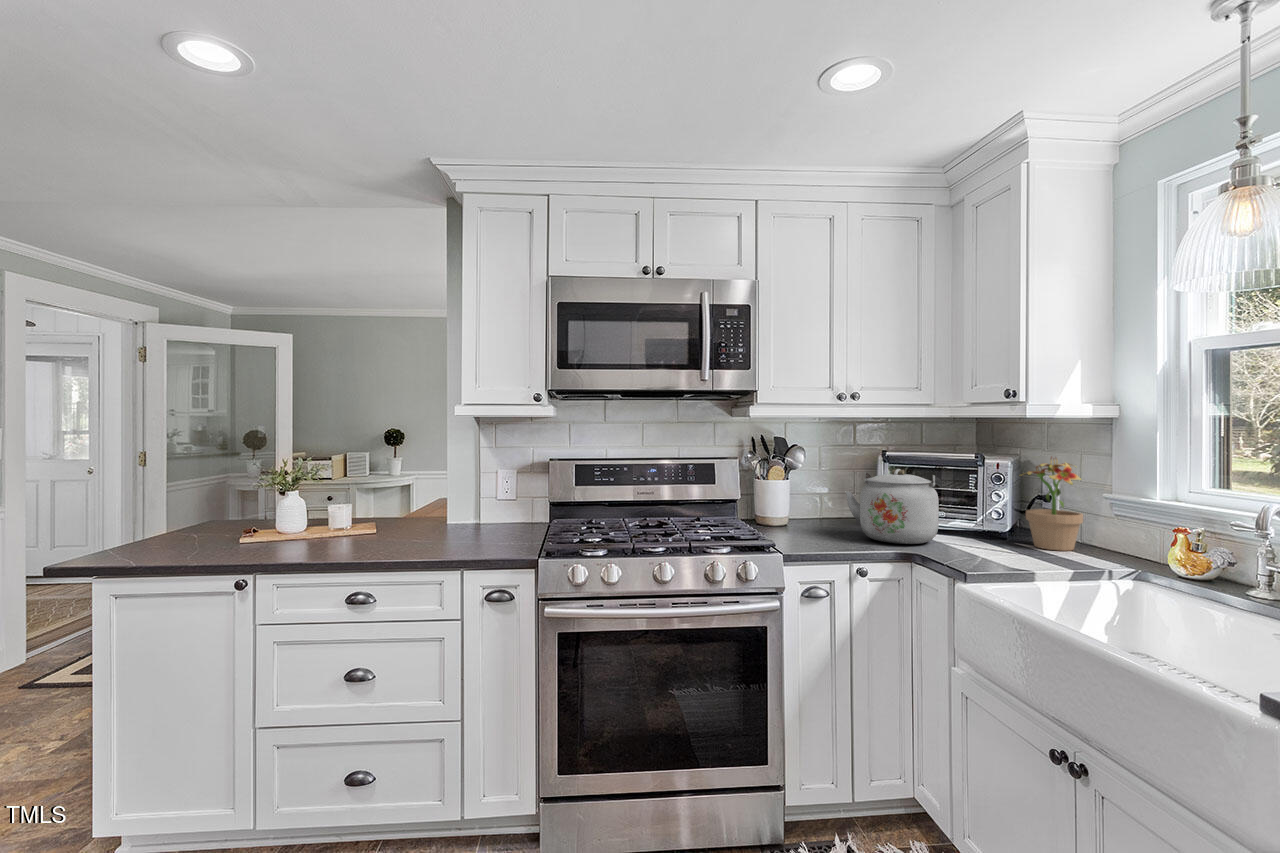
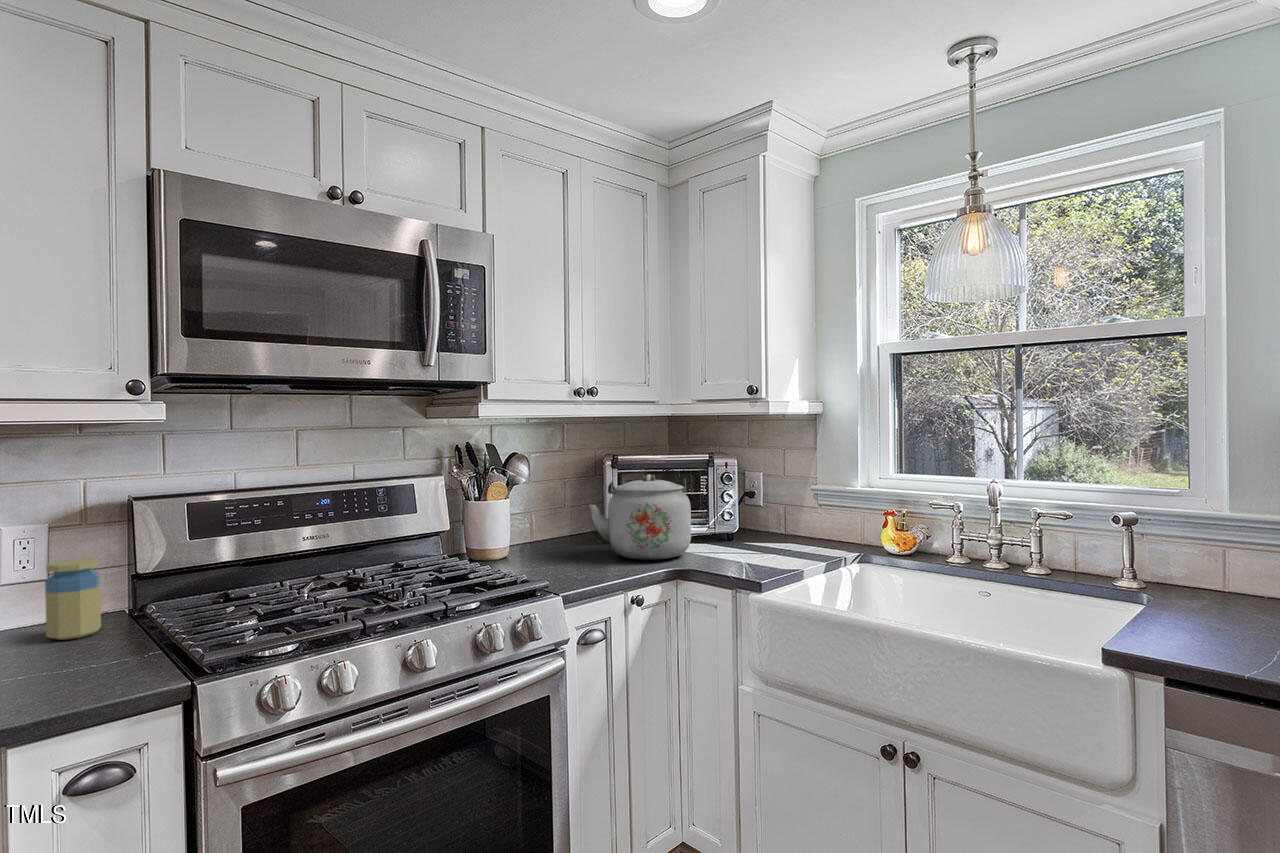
potted plant: present [1021,457,1083,551] -> none [752,453,806,546]
jar: none [500,494,525,536] -> present [45,559,101,640]

